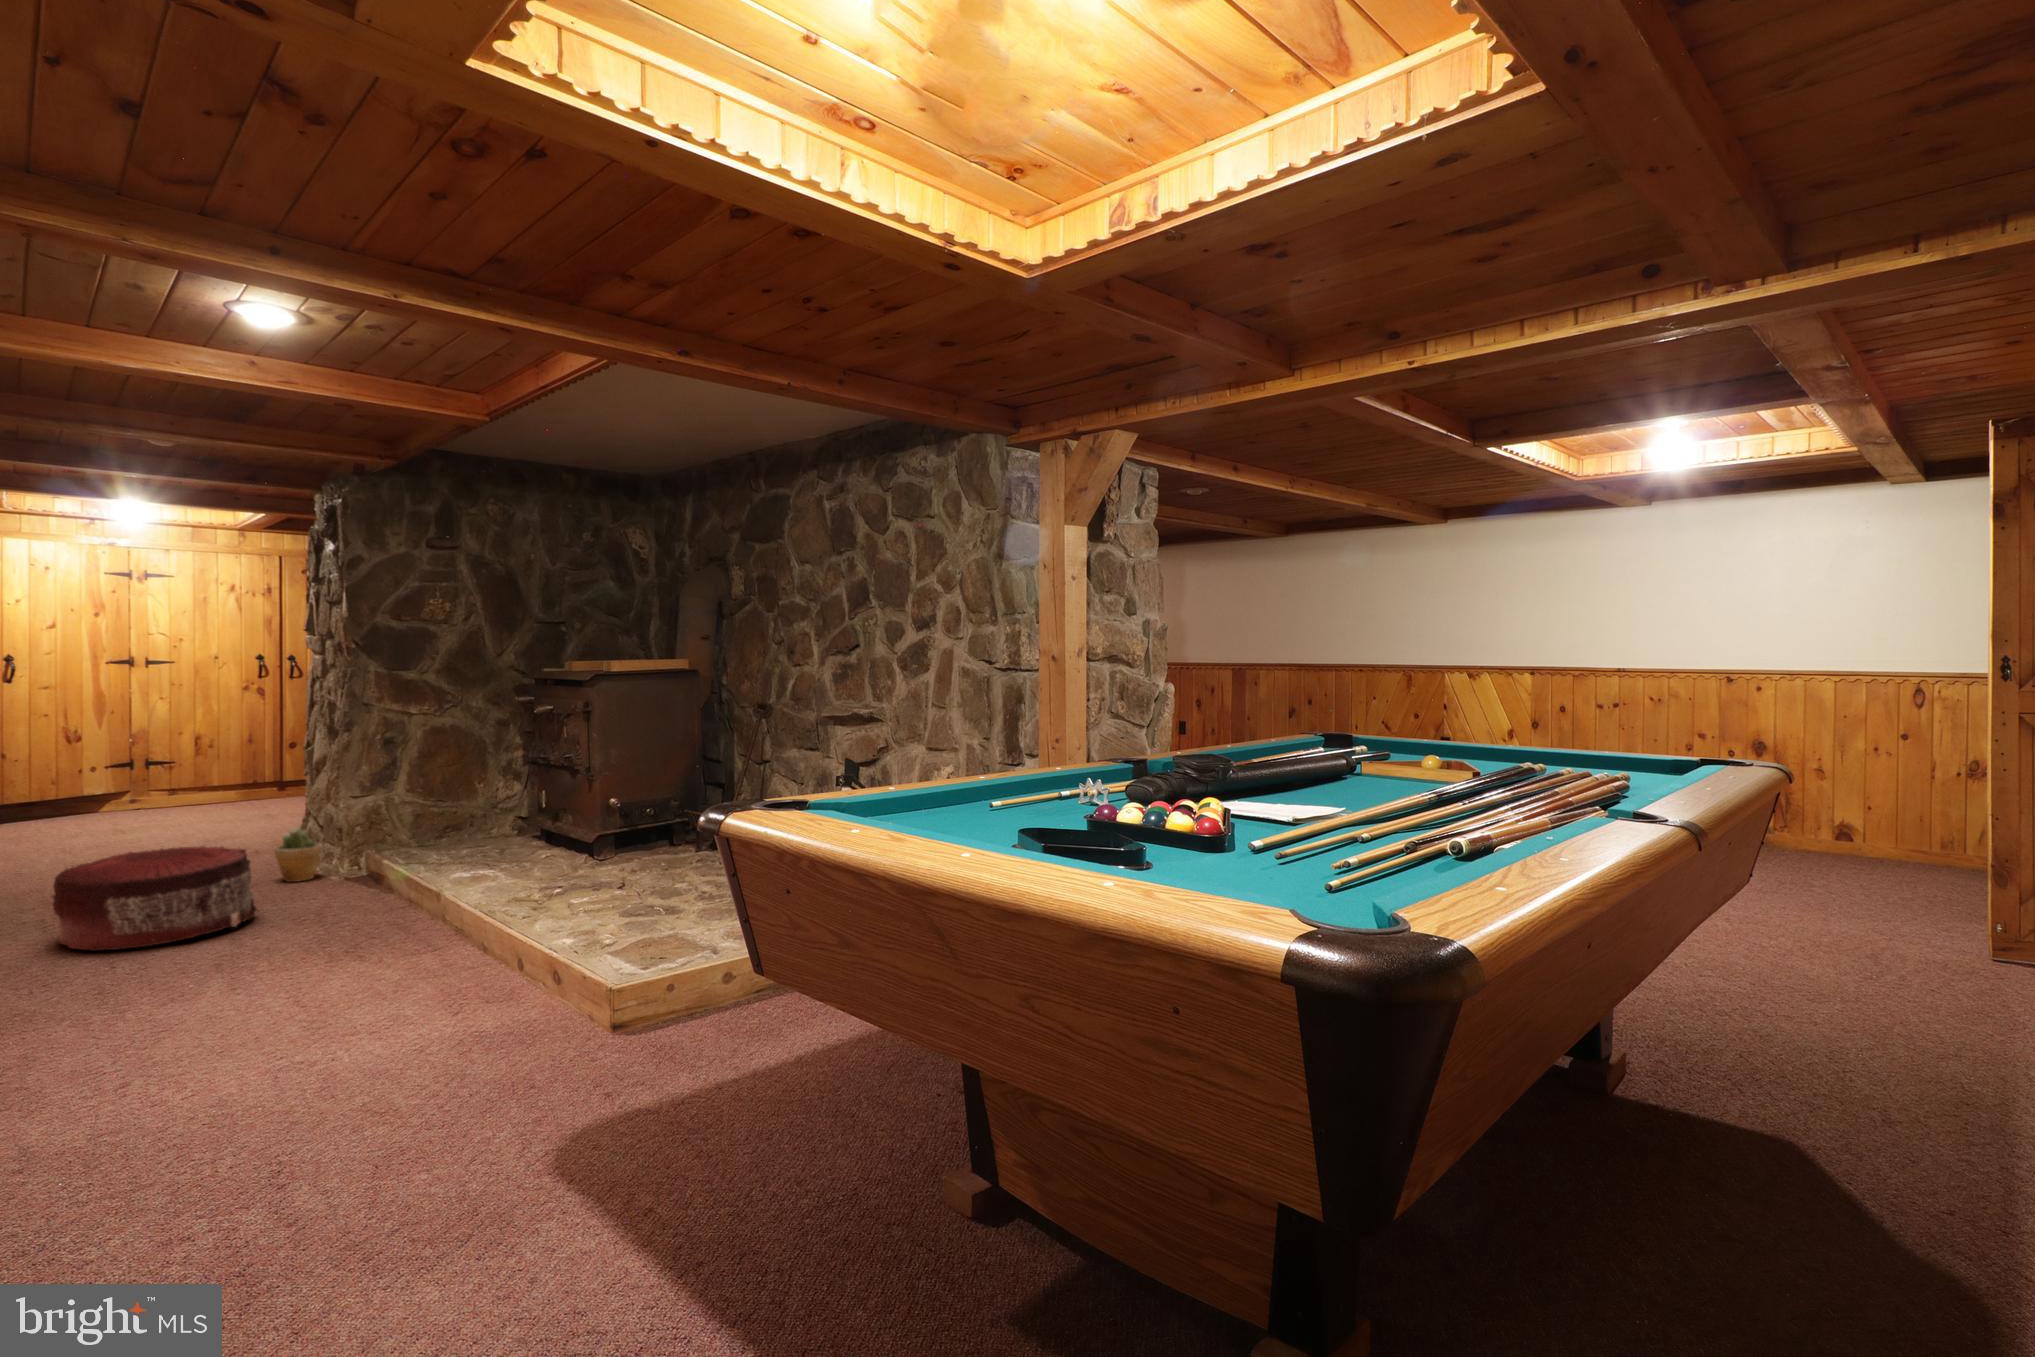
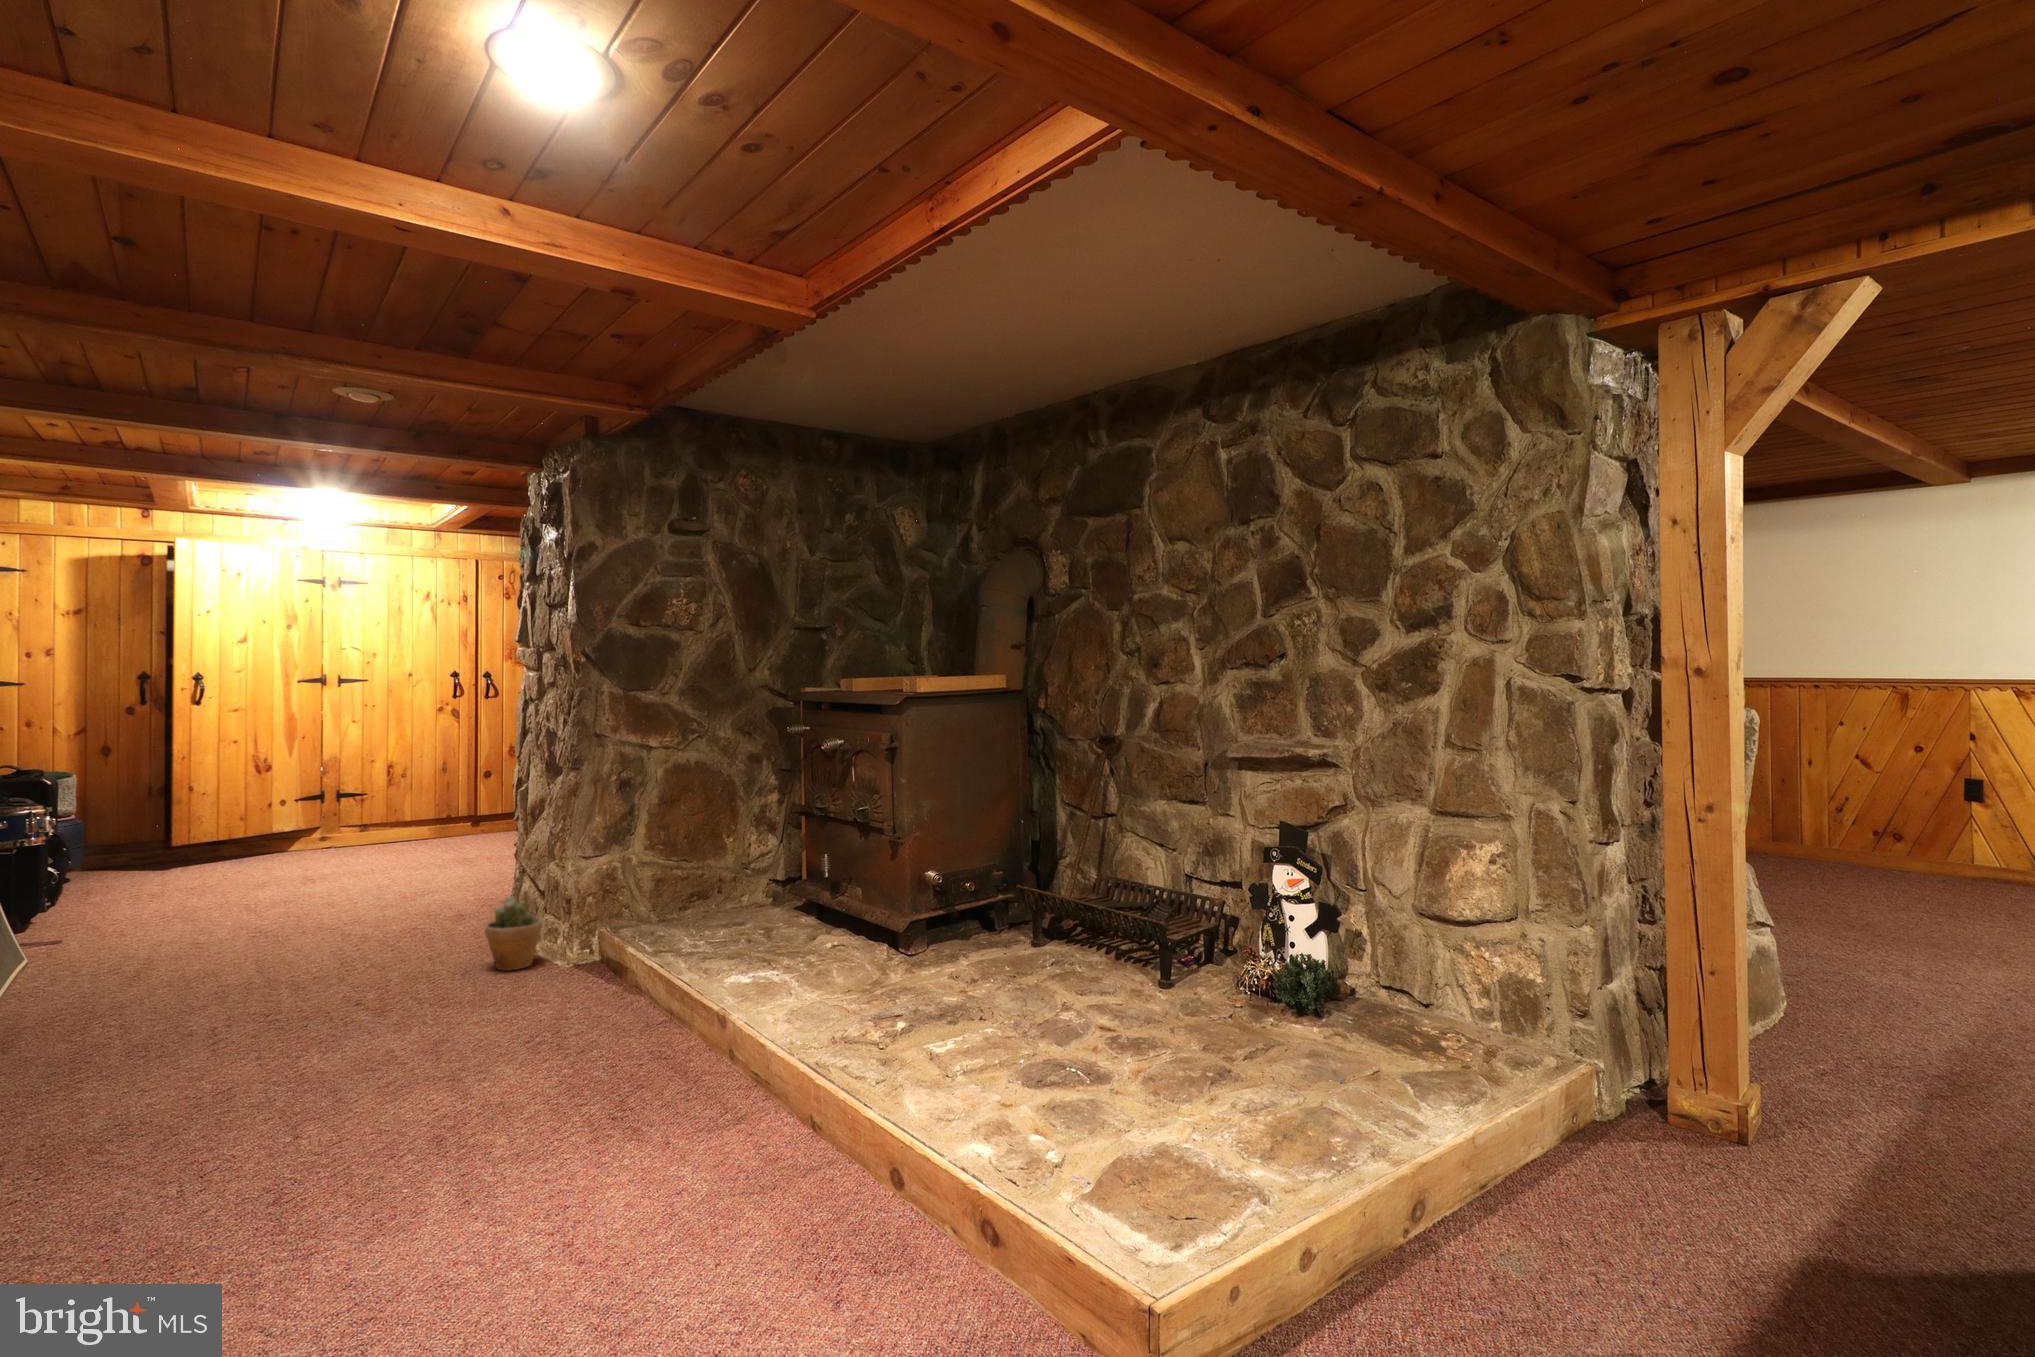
pouf: present [51,846,258,951] -> none [189,935,472,1116]

